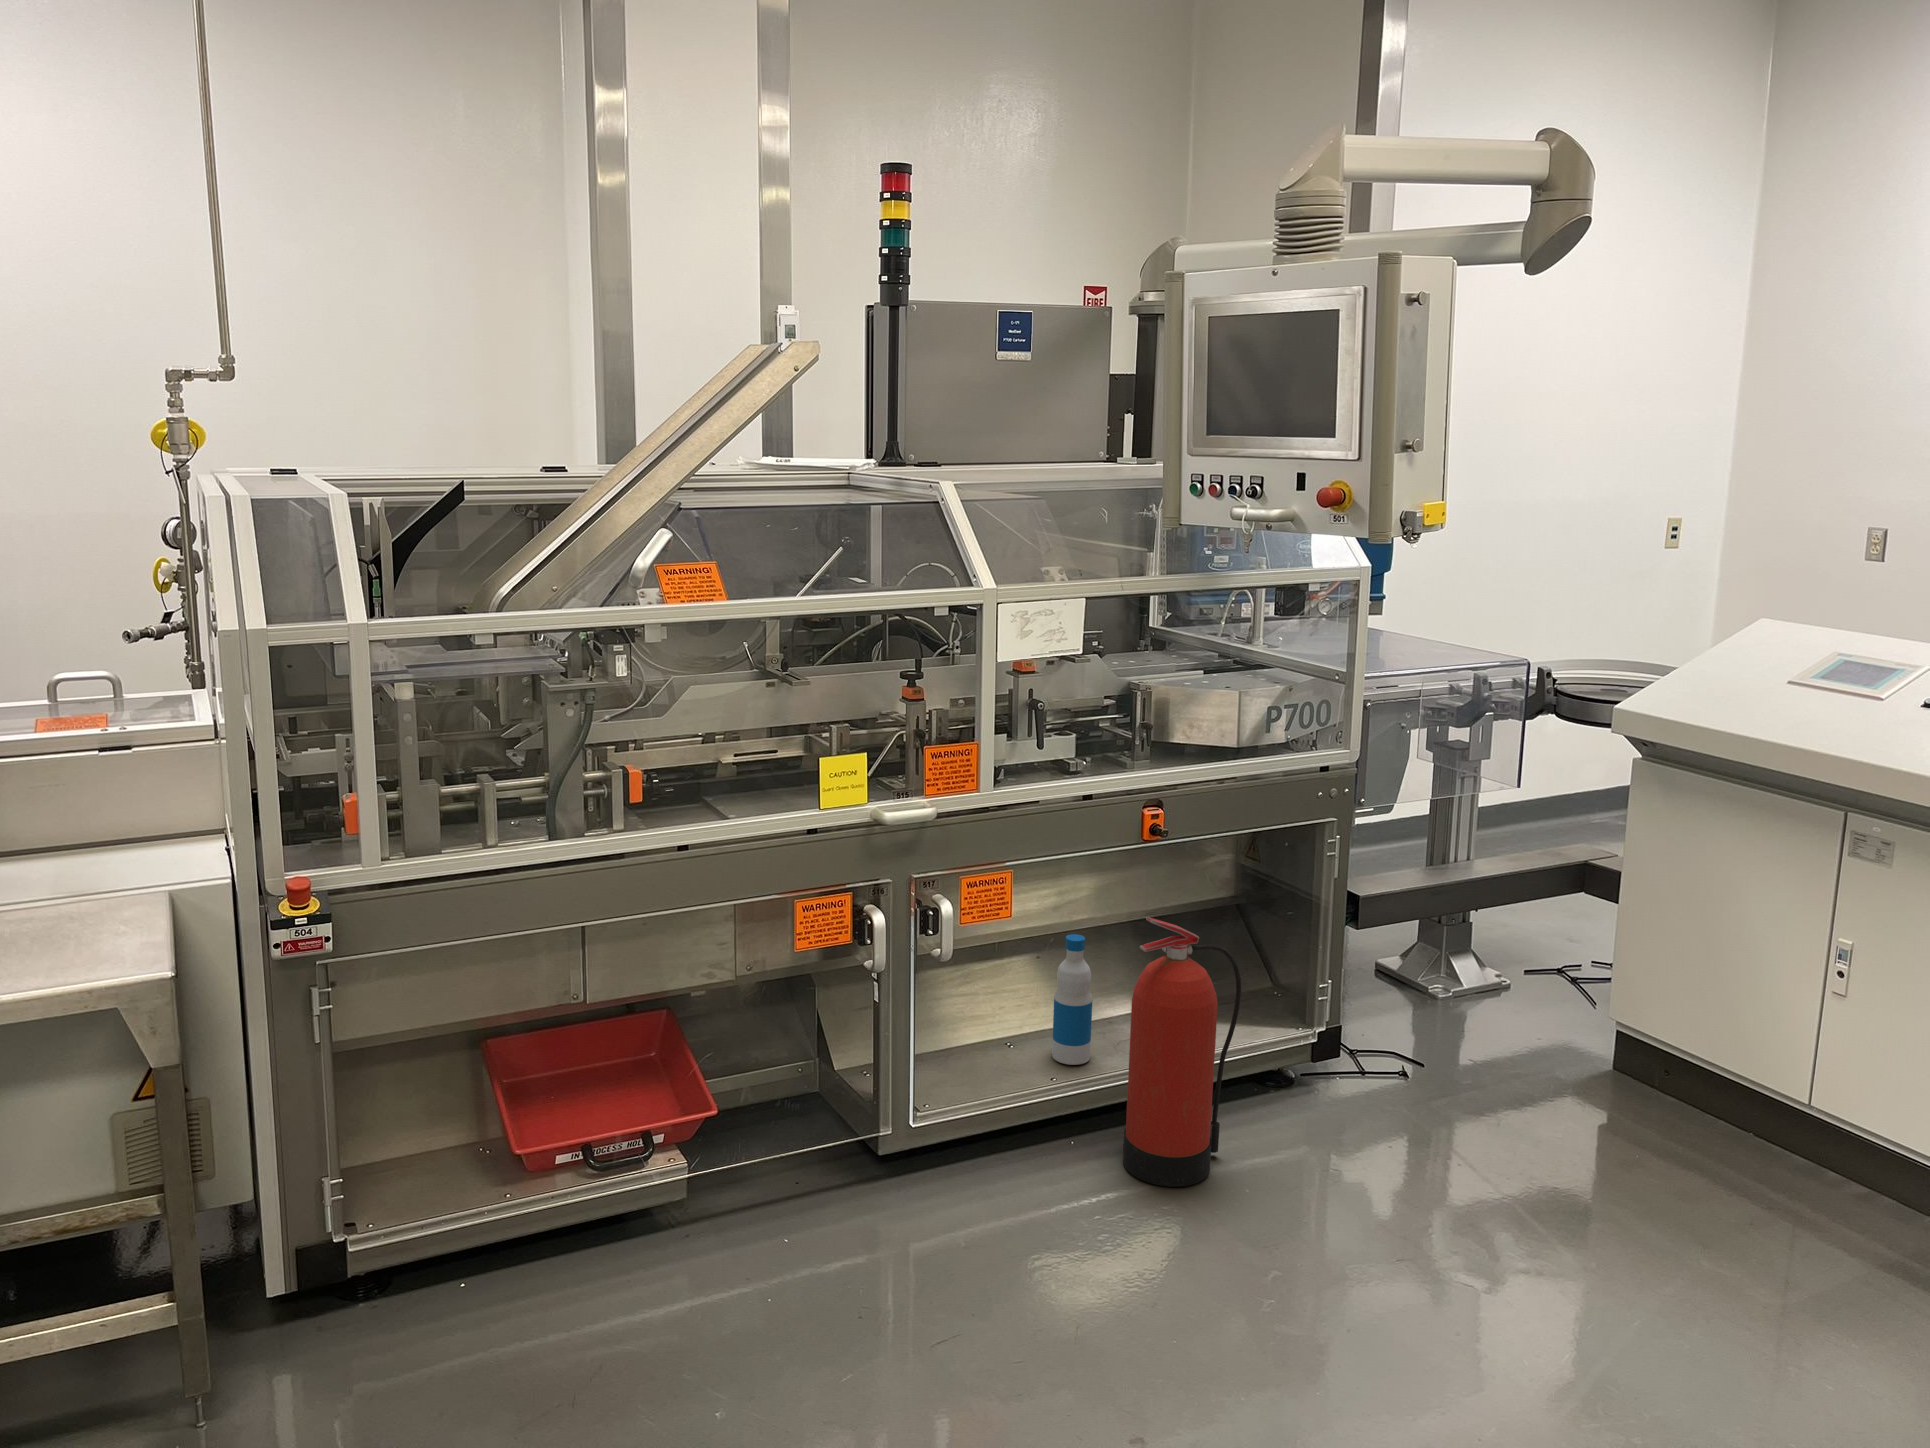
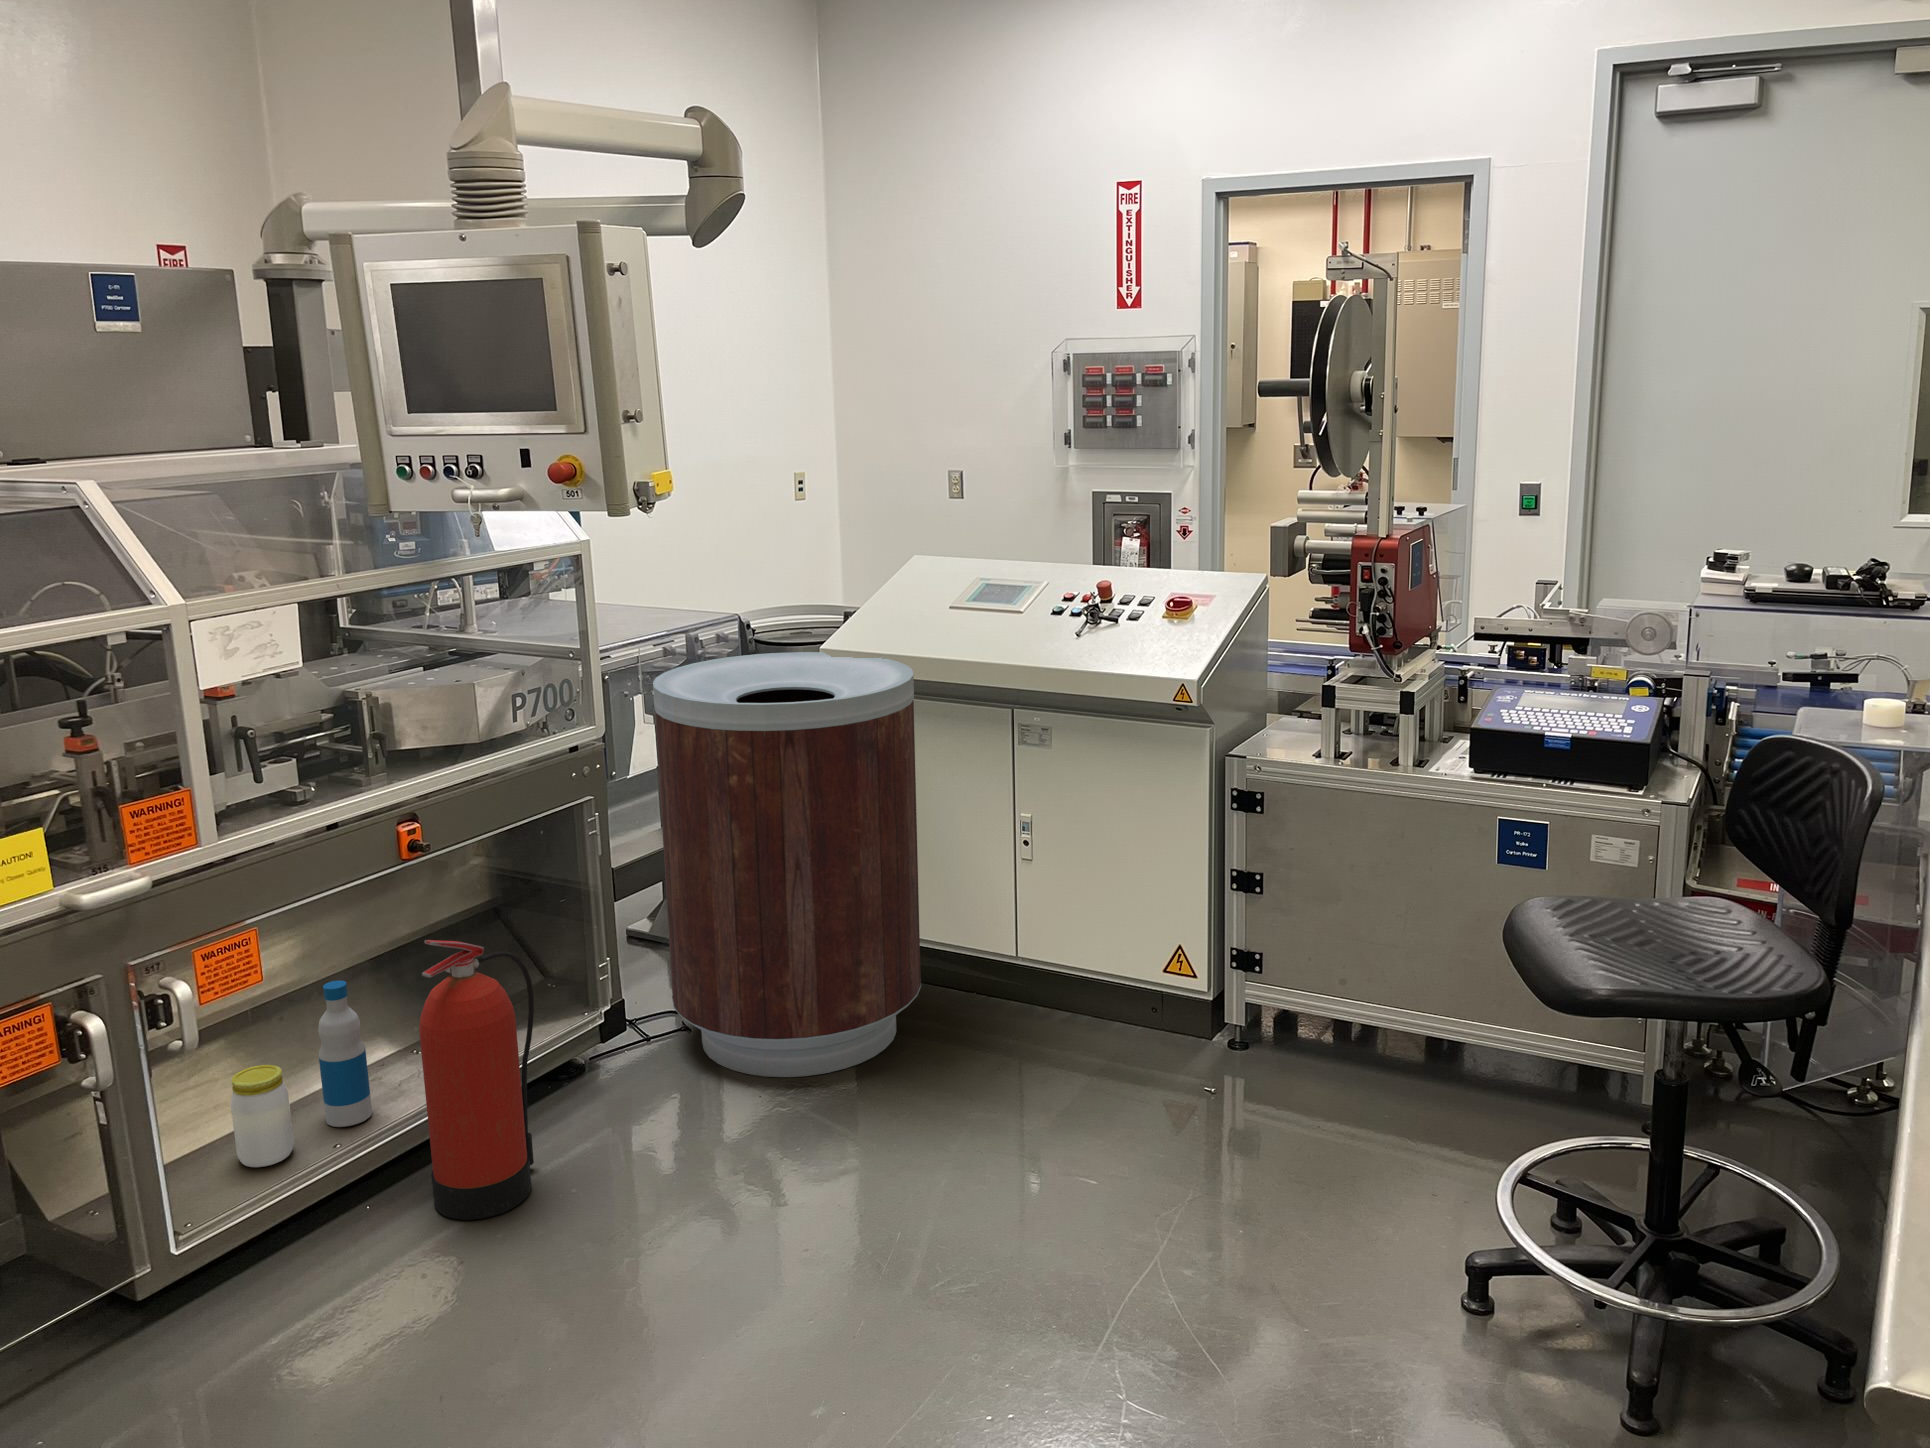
trash can: none [1391,705,1719,1166] -> present [653,652,921,1077]
jar: none [977,989,1023,1077] -> present [231,1065,294,1167]

